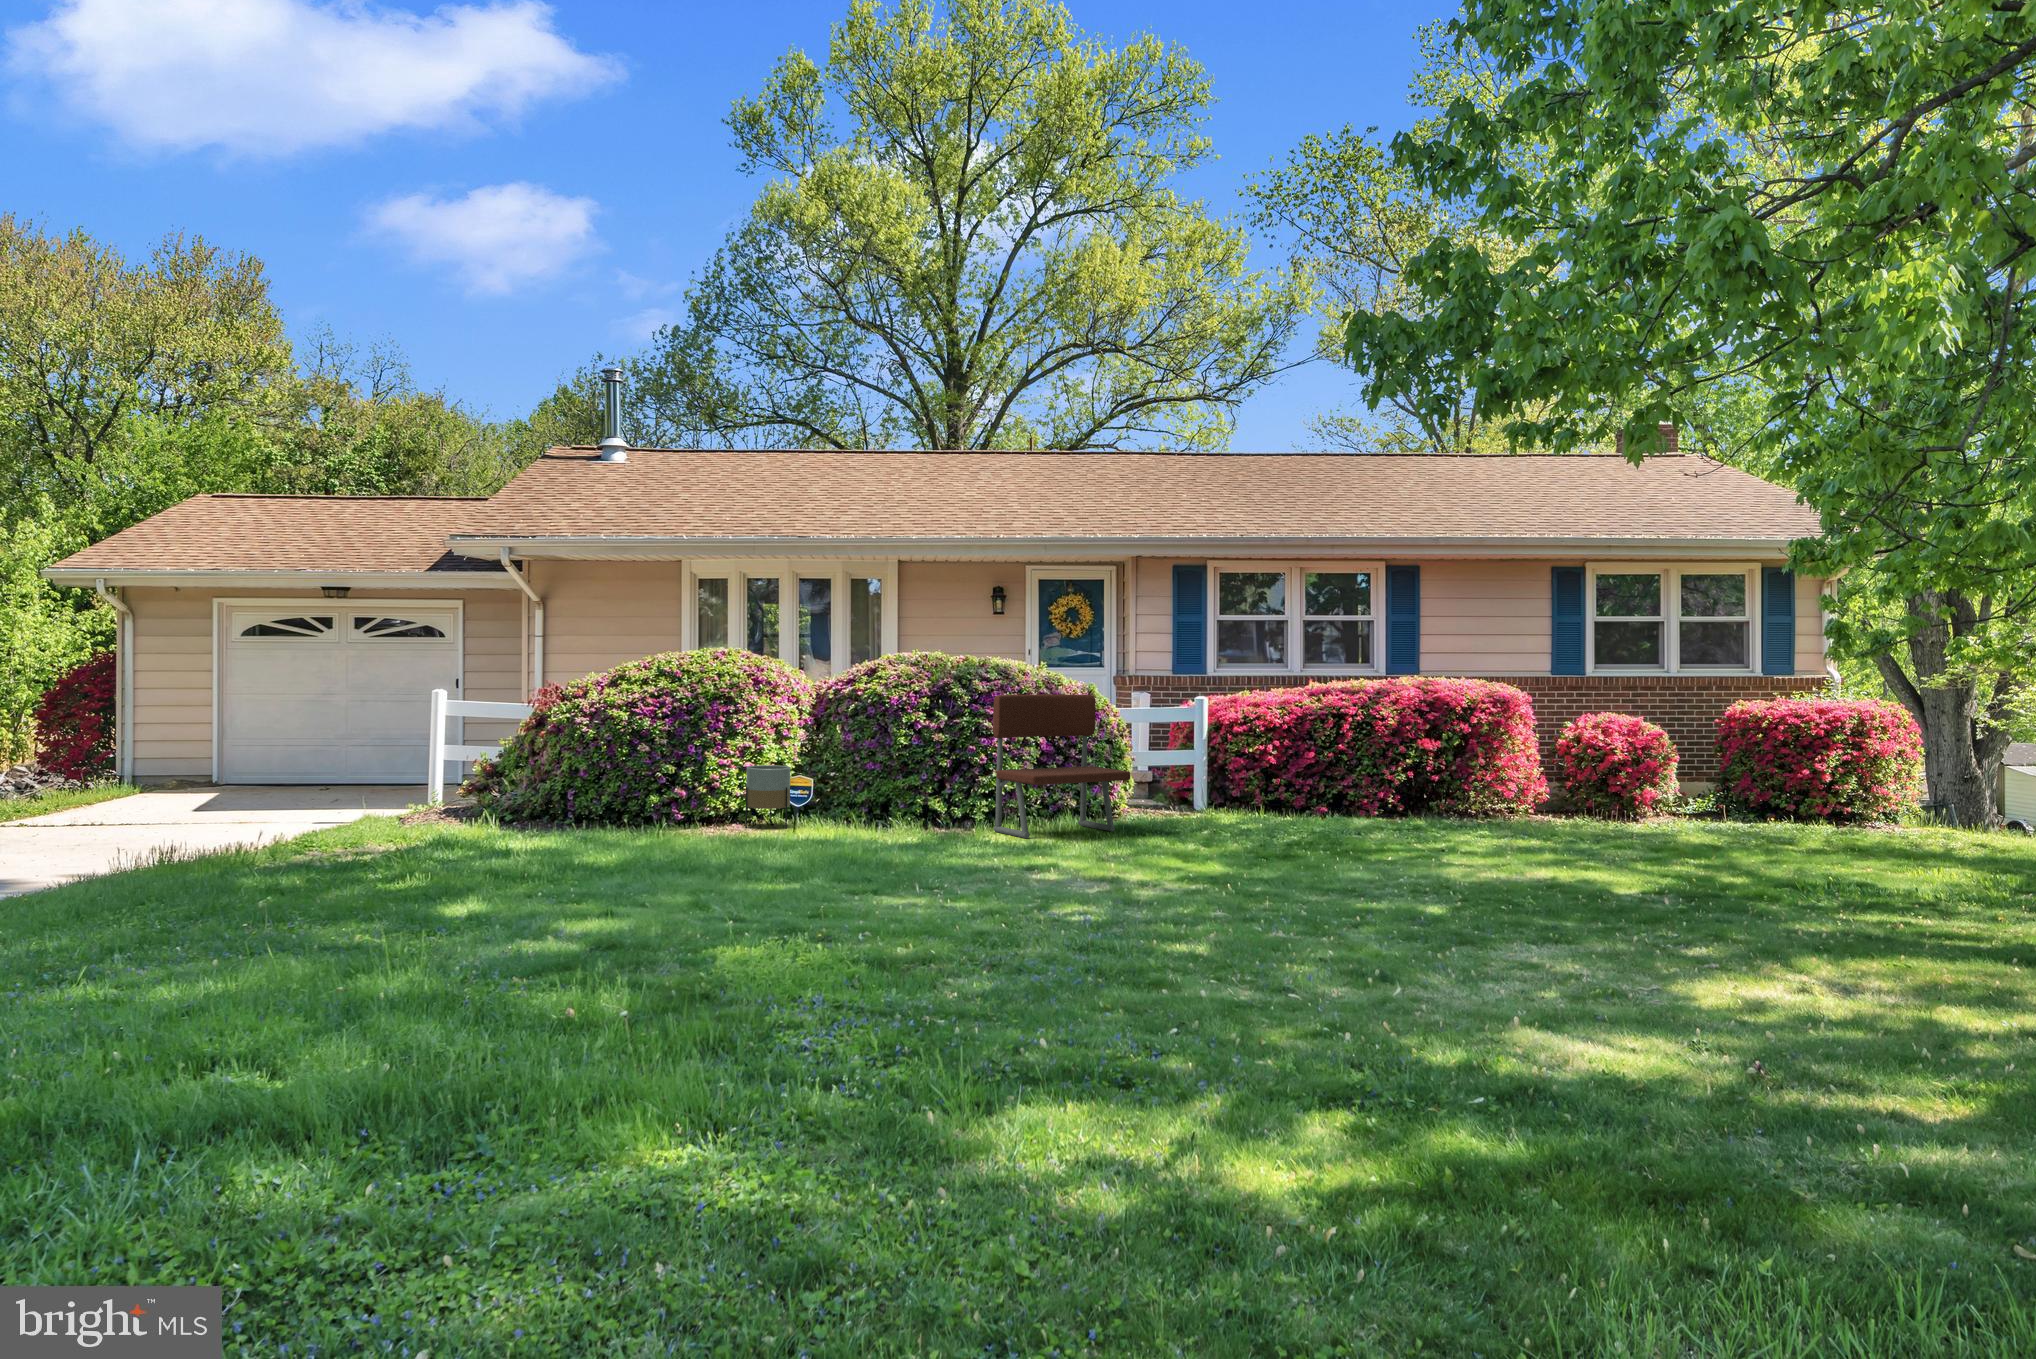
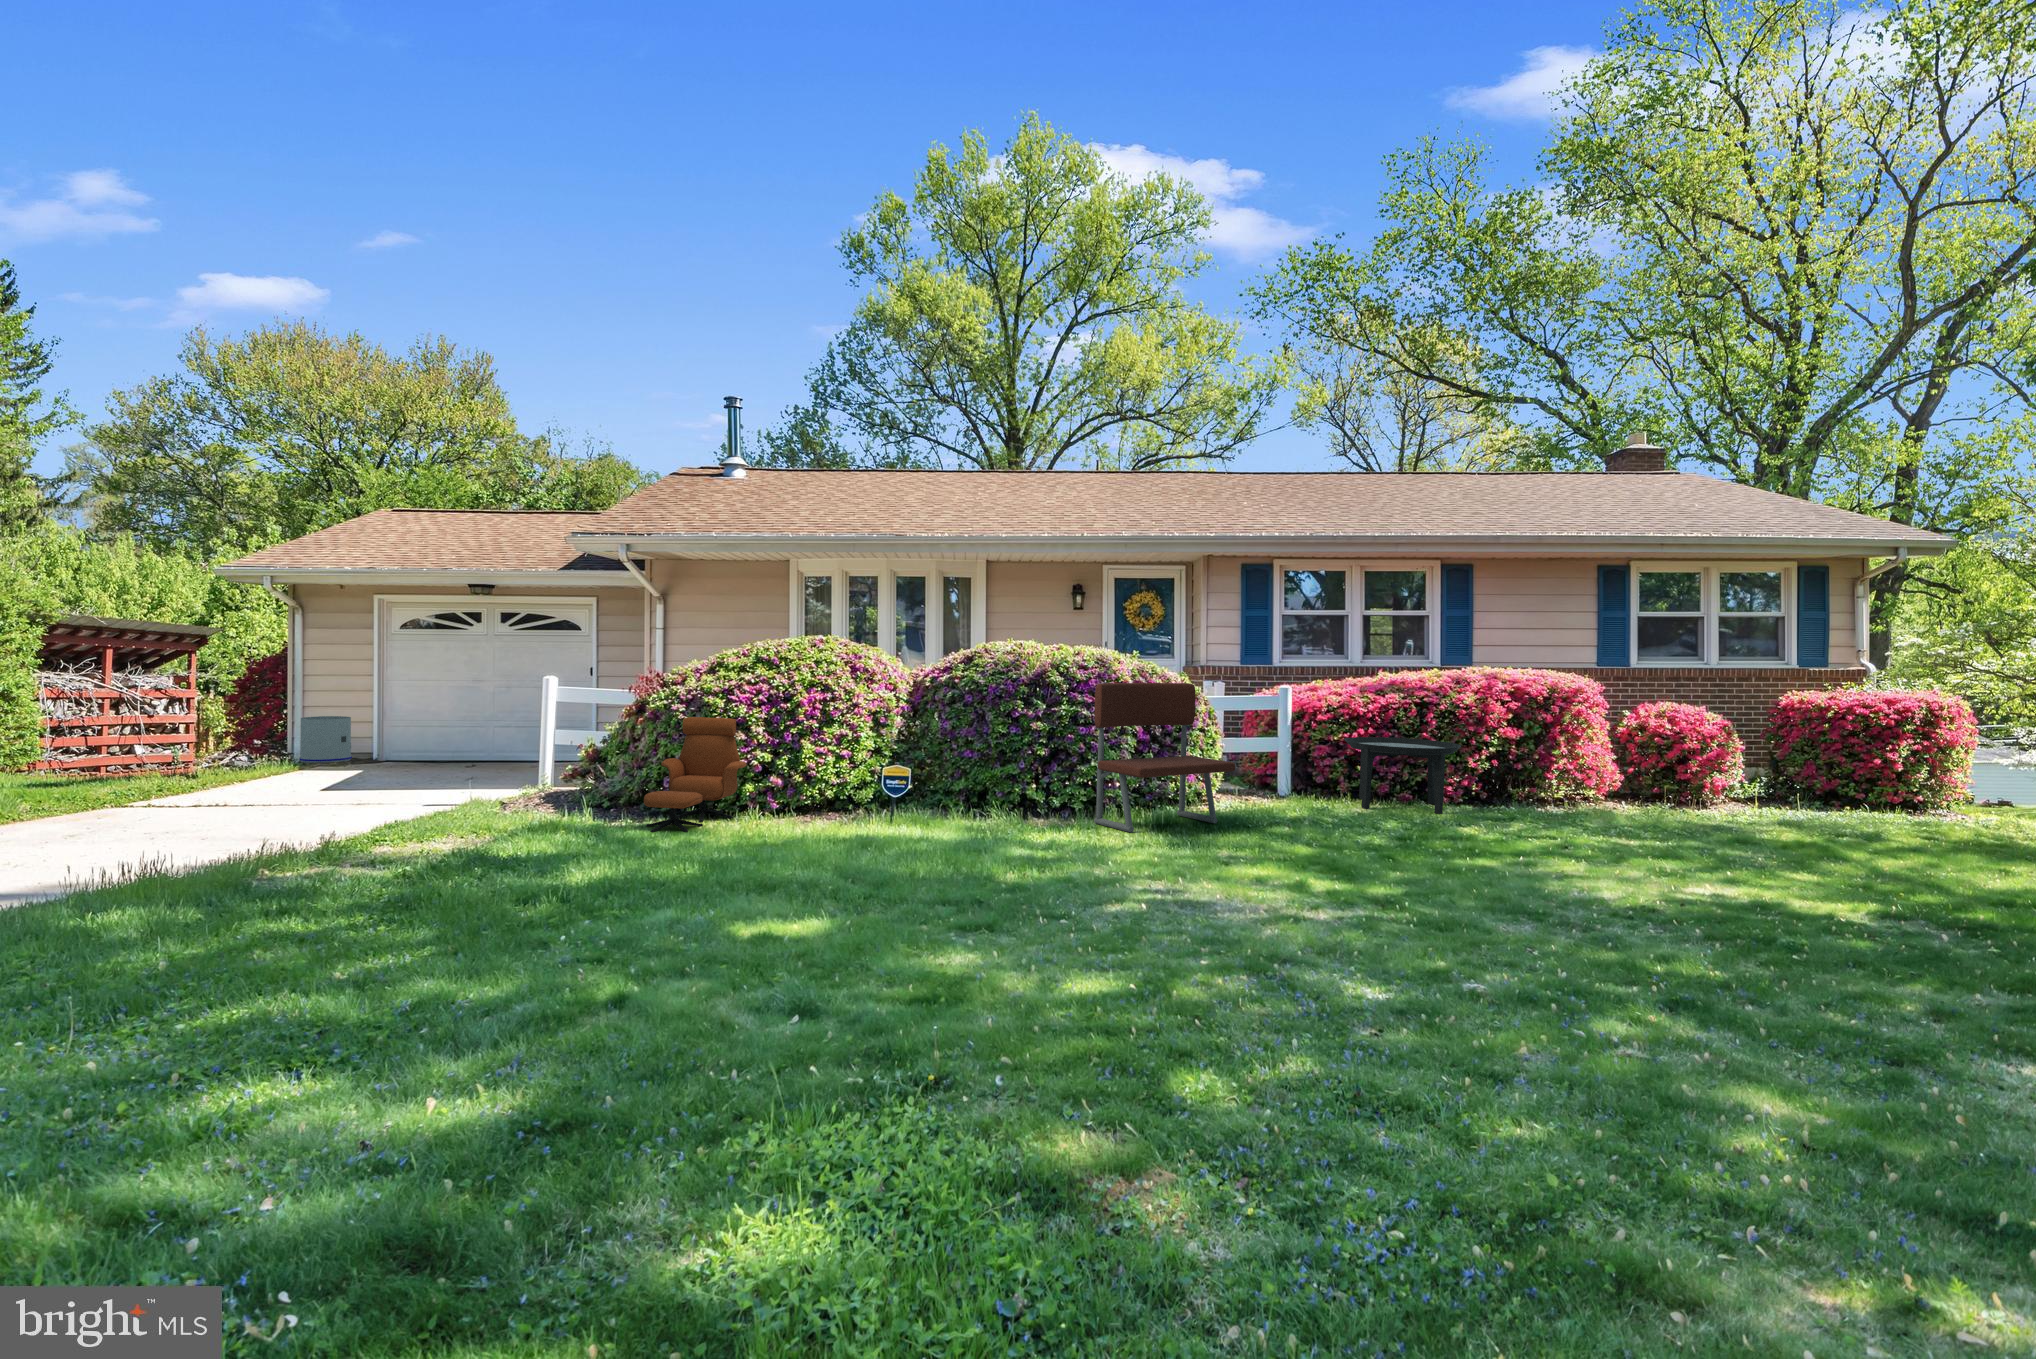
lounge chair: none [556,730,652,839] -> present [644,717,747,832]
trash can: none [121,736,180,789] -> present [299,716,352,763]
round table: none [1254,749,1367,824] -> present [1344,737,1461,814]
planter: present [745,765,790,829] -> none [841,754,887,819]

